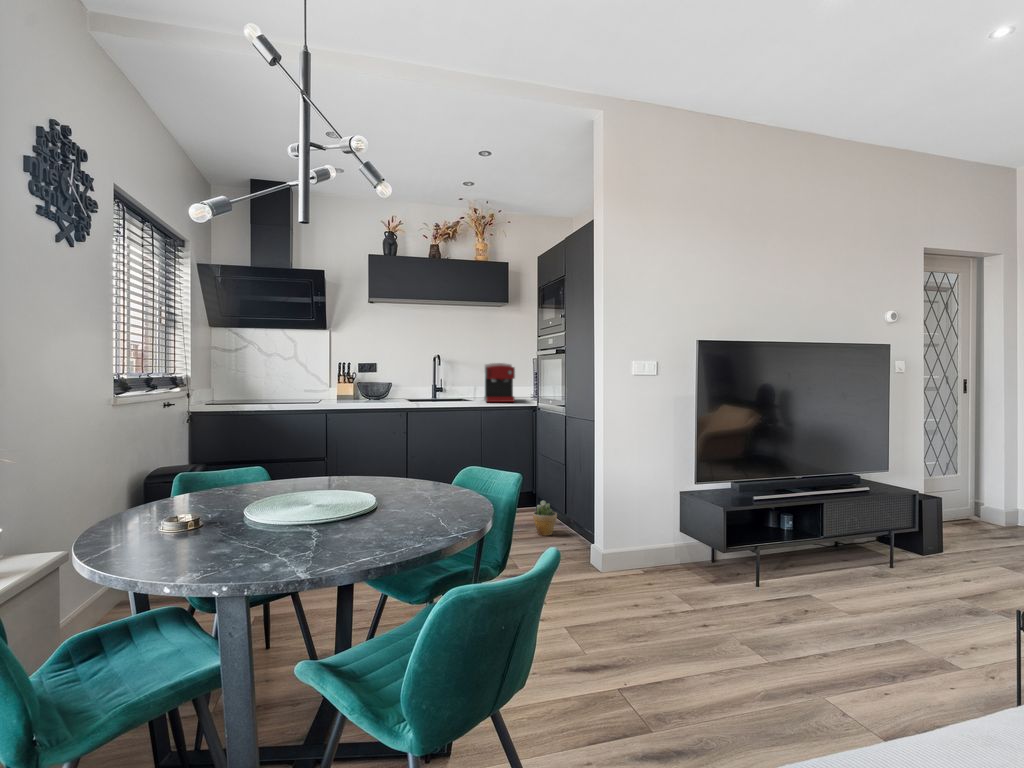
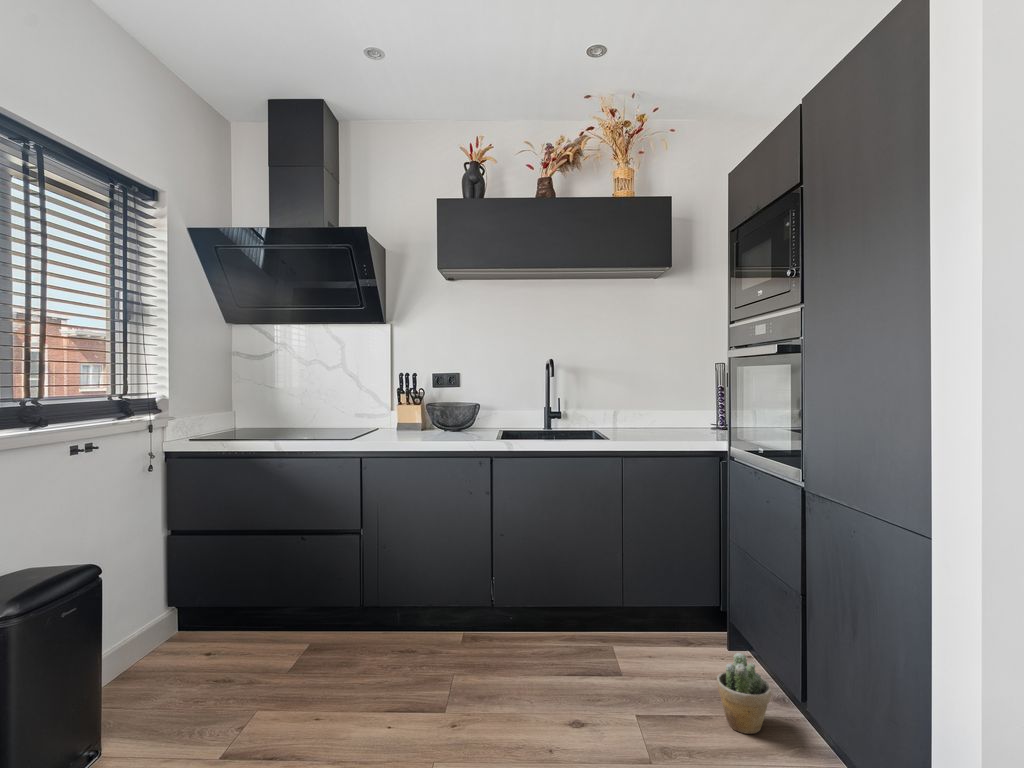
coffee maker: present [484,363,515,402] -> none [629,370,682,440]

